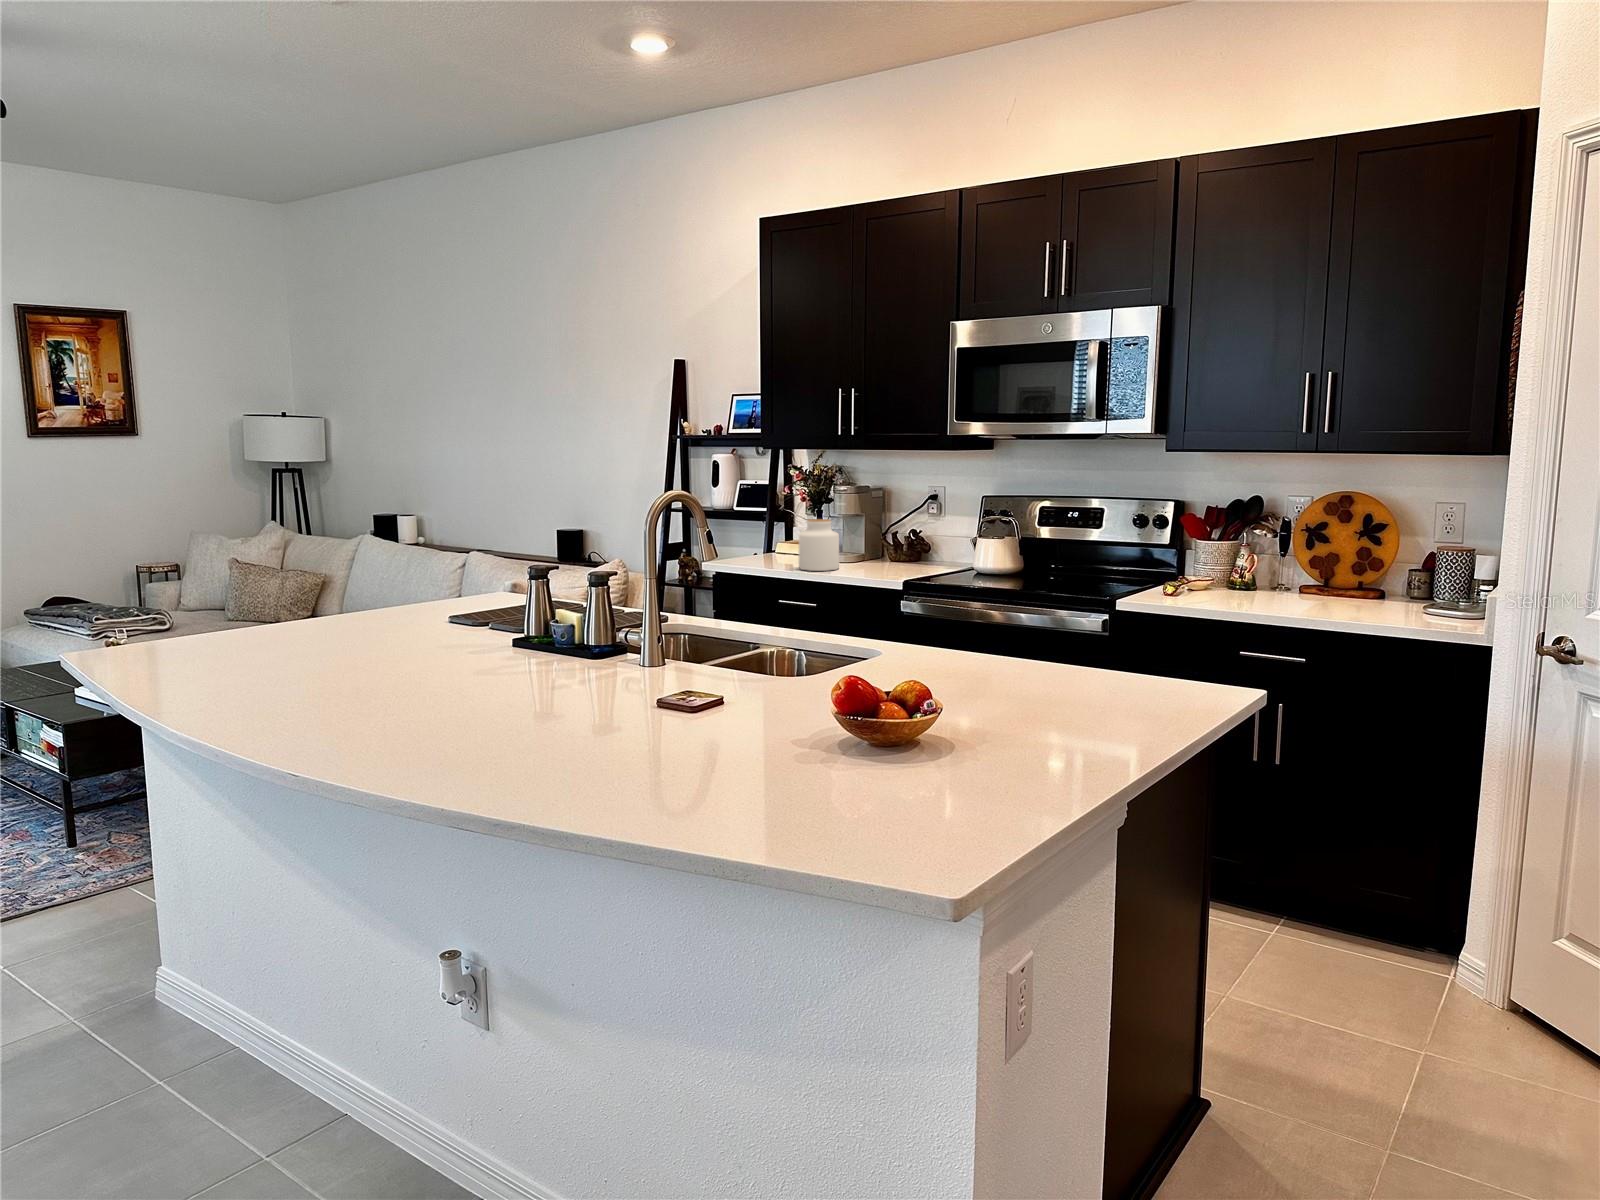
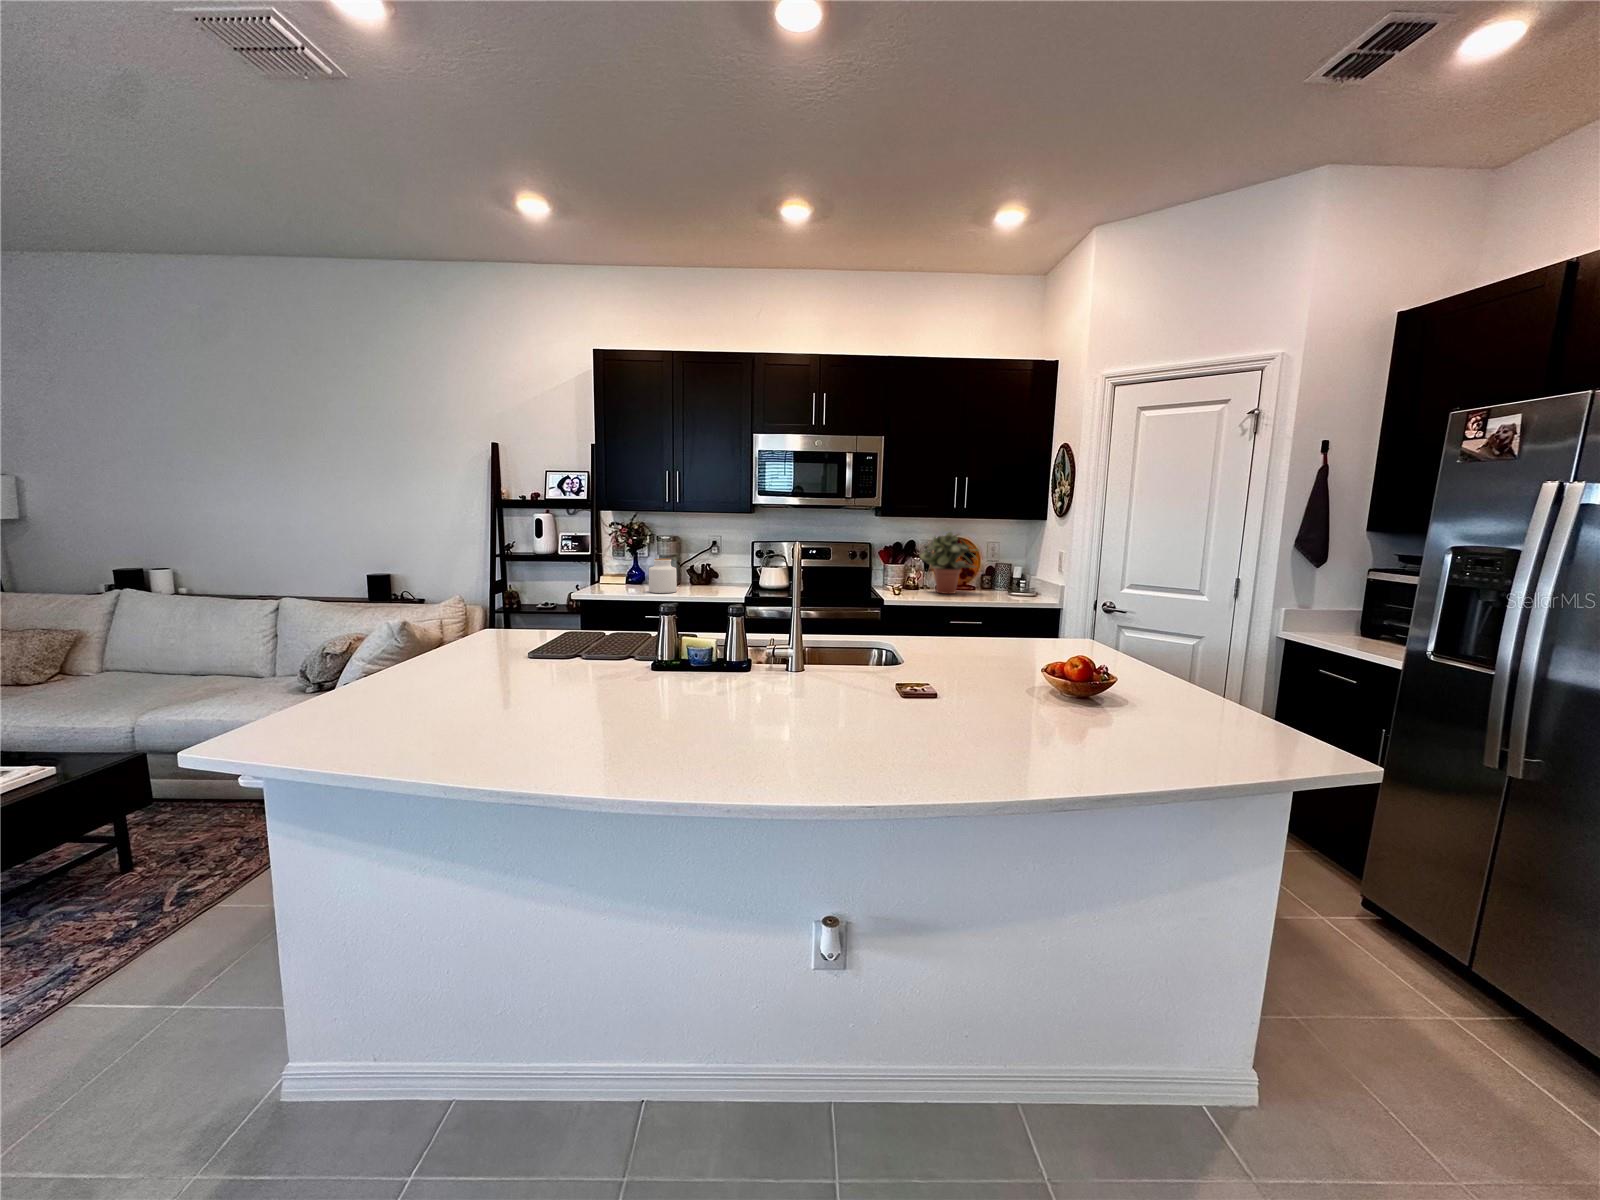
potted plant: none [1229,481,1354,602] -> present [920,532,978,594]

